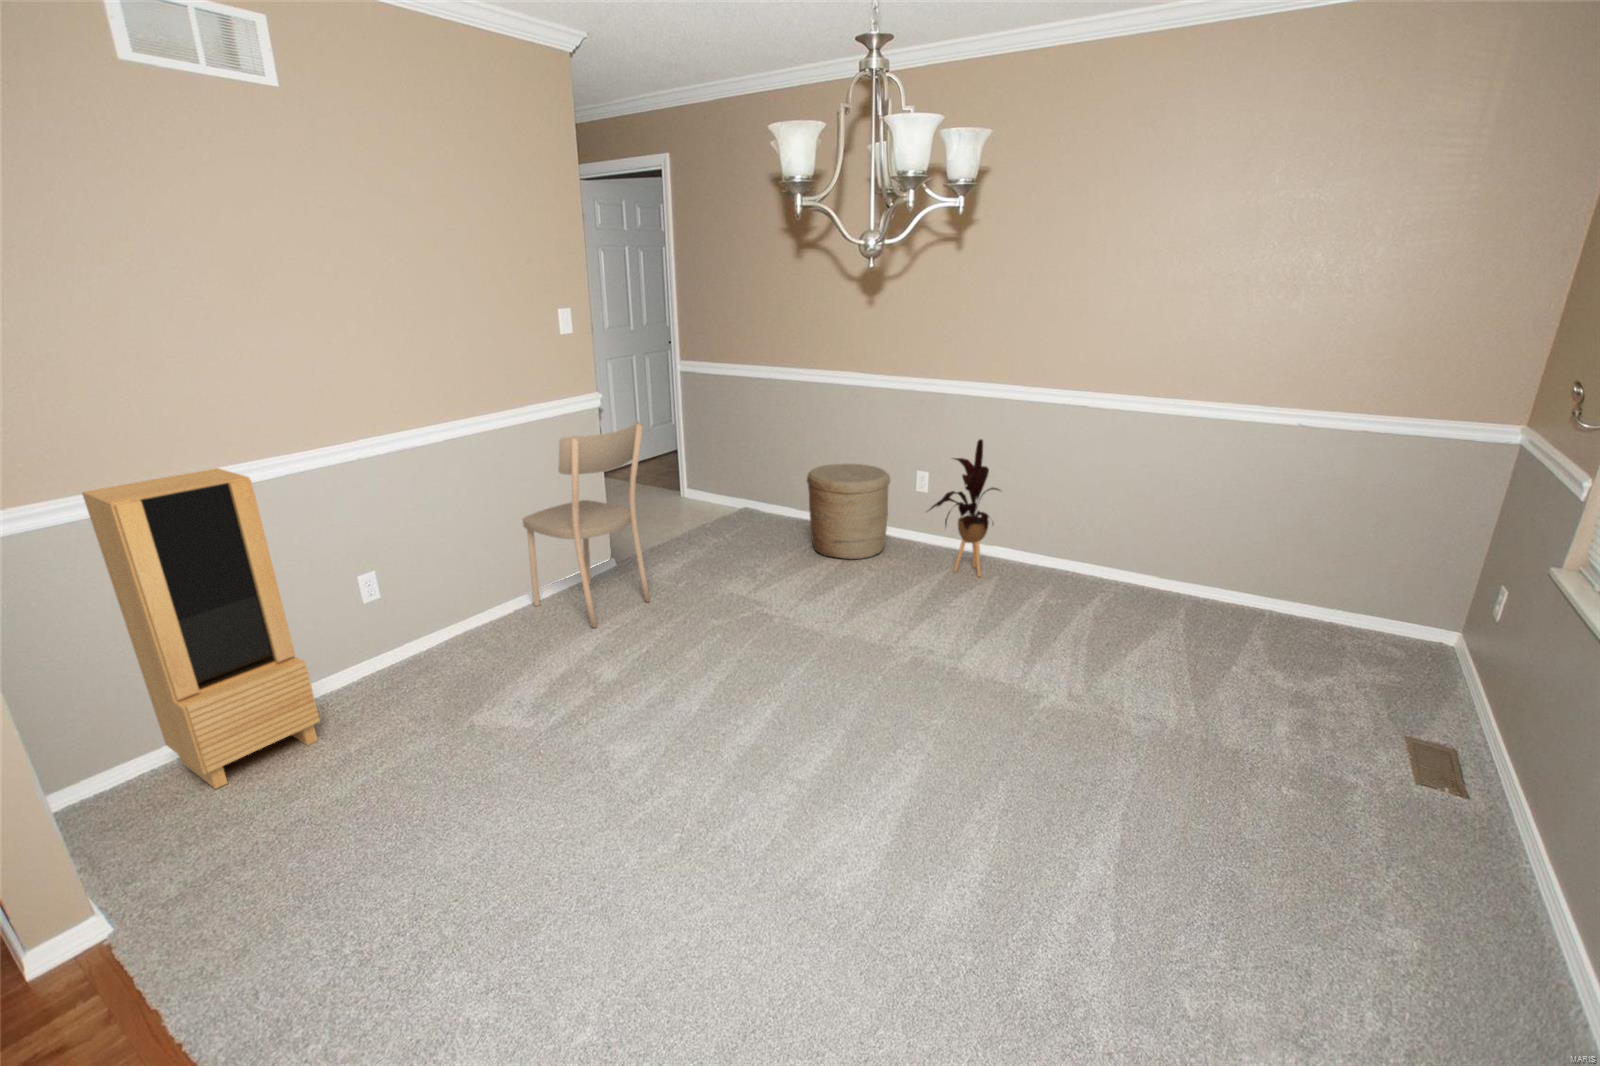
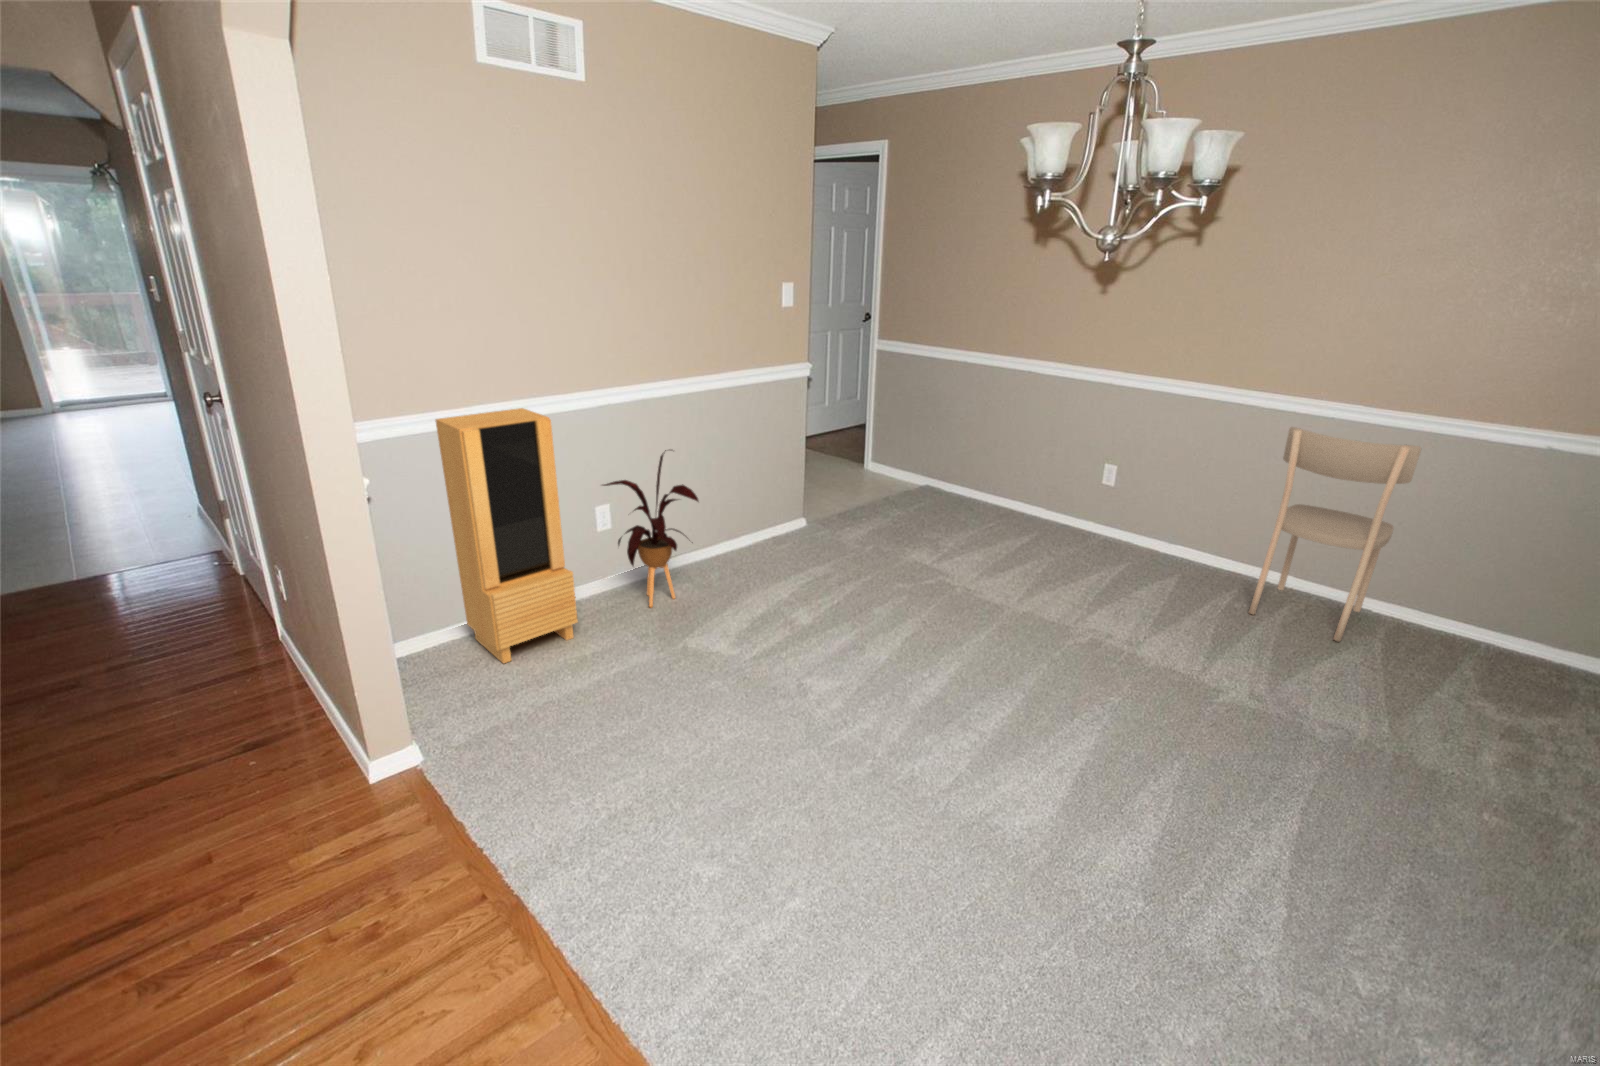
dining chair: present [523,422,650,628] -> present [1249,427,1421,641]
house plant: present [930,439,1000,577] -> present [603,450,698,607]
woven basket: present [807,464,890,559] -> none [989,448,1075,541]

